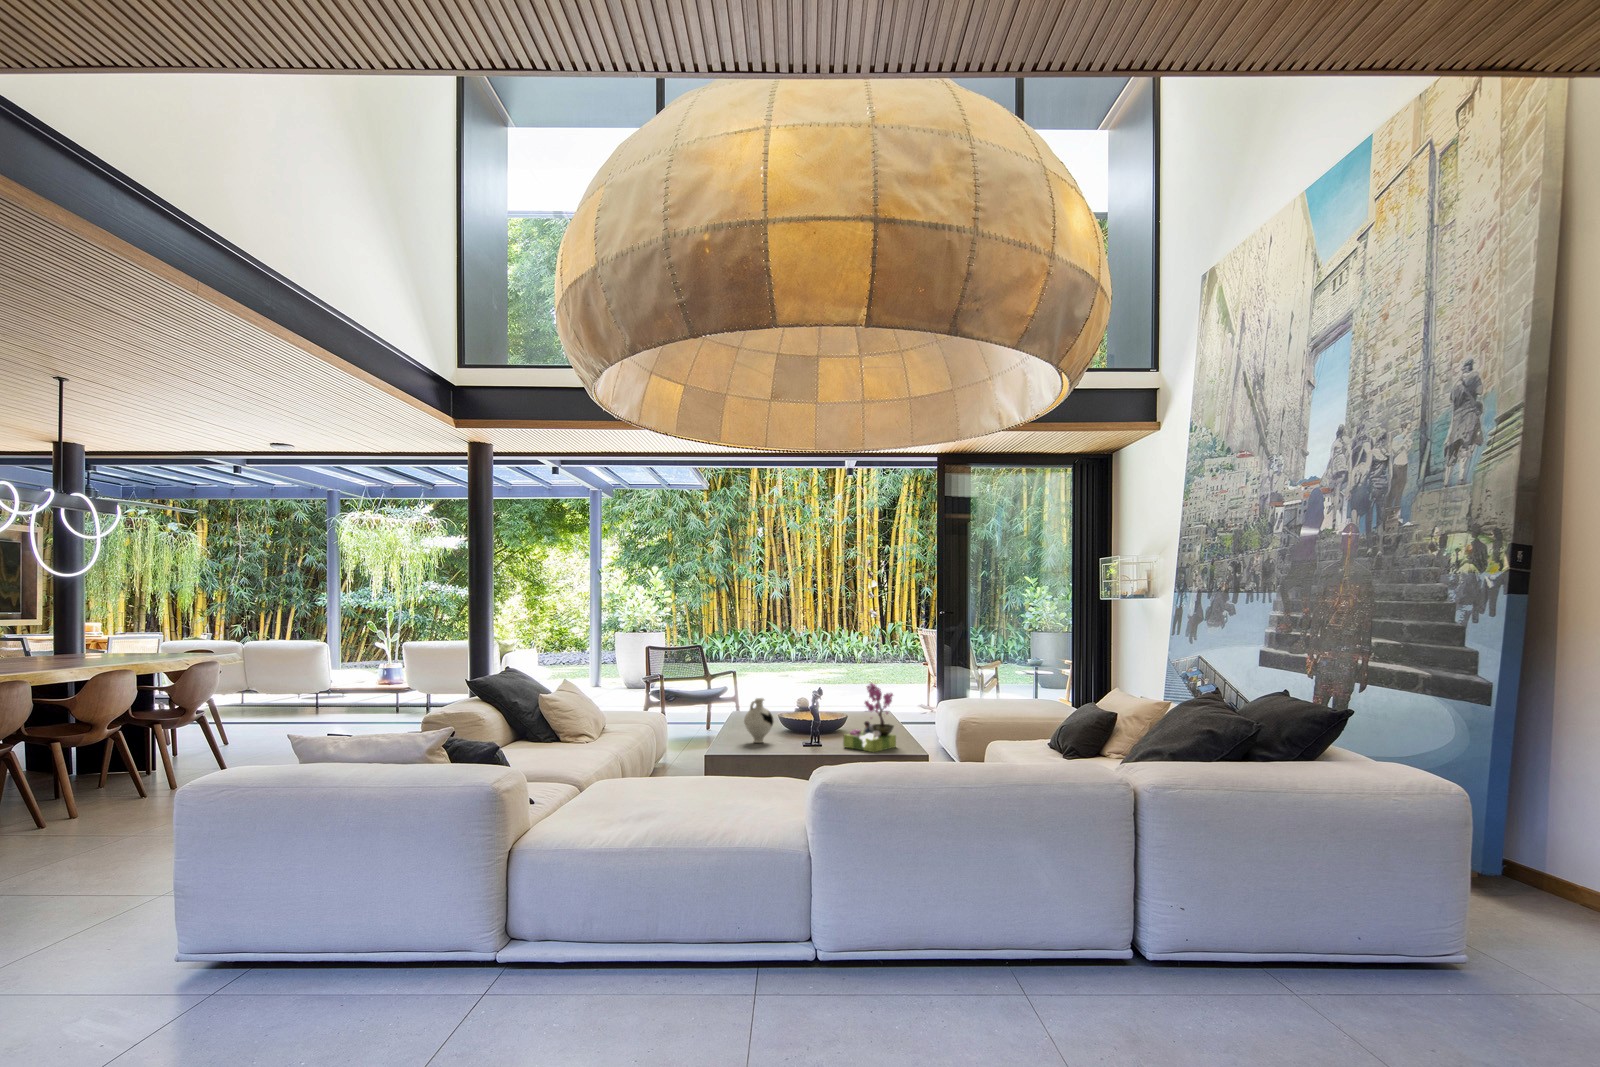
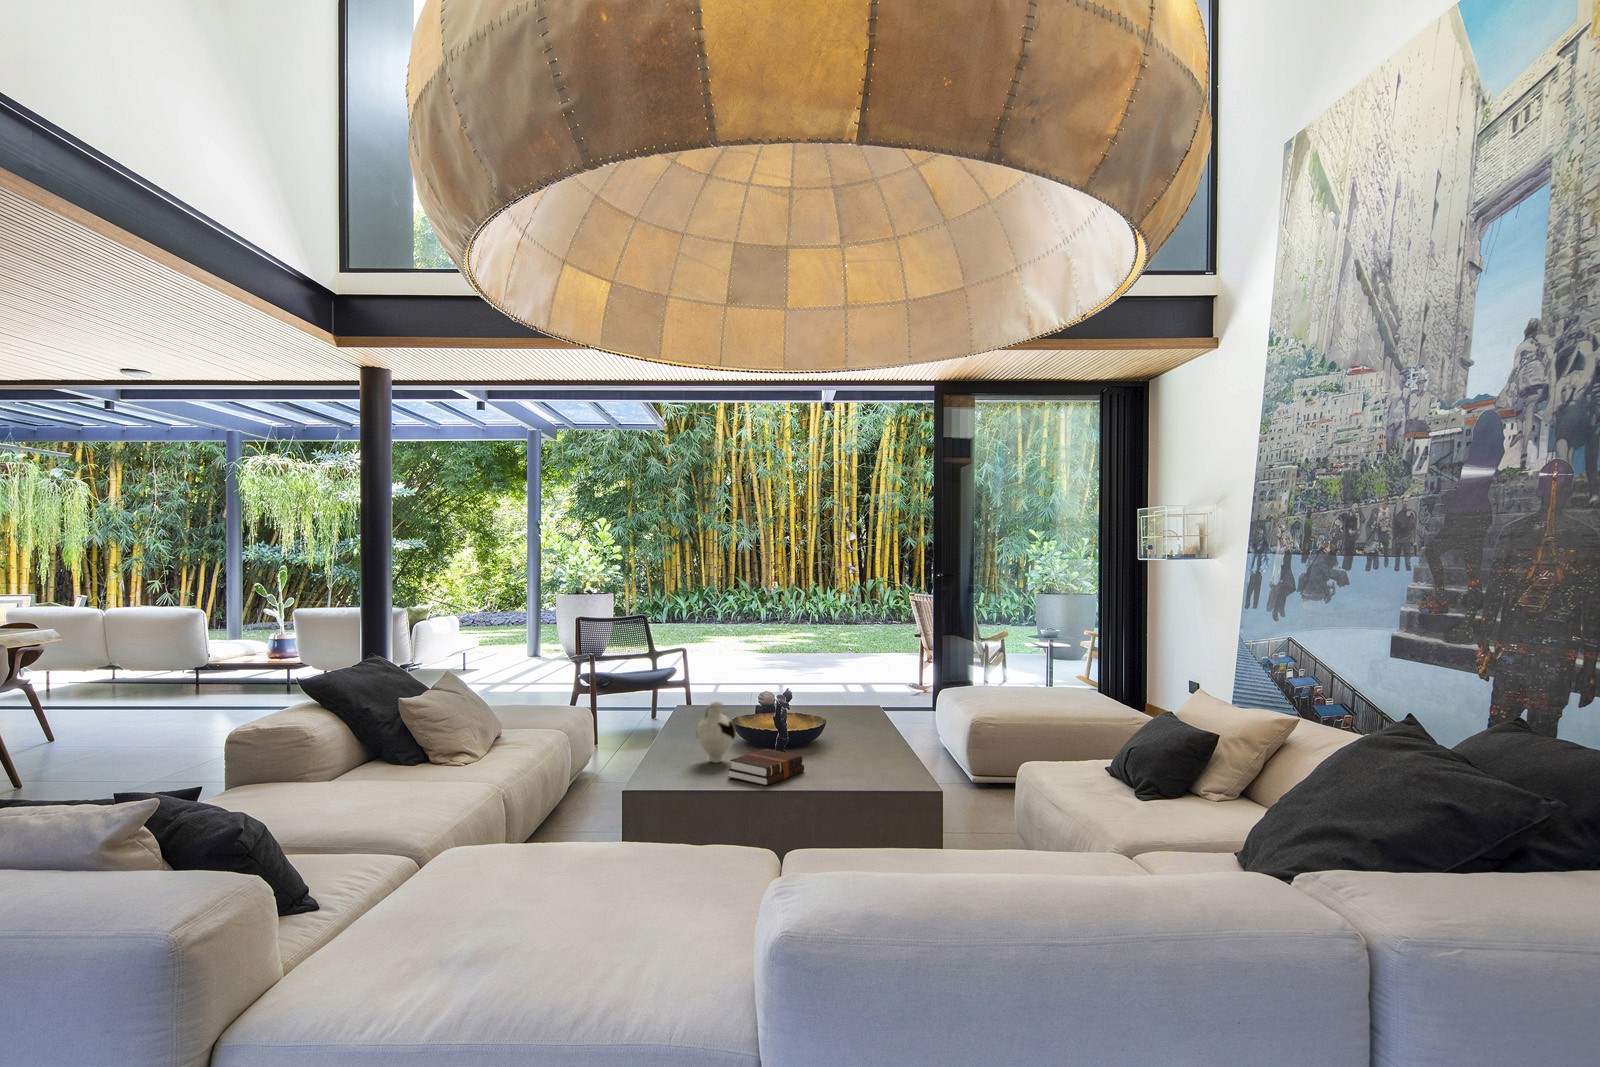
flower arrangement: present [843,683,896,752] -> none [831,678,902,778]
hardback book: none [768,732,824,755] -> present [728,749,804,785]

